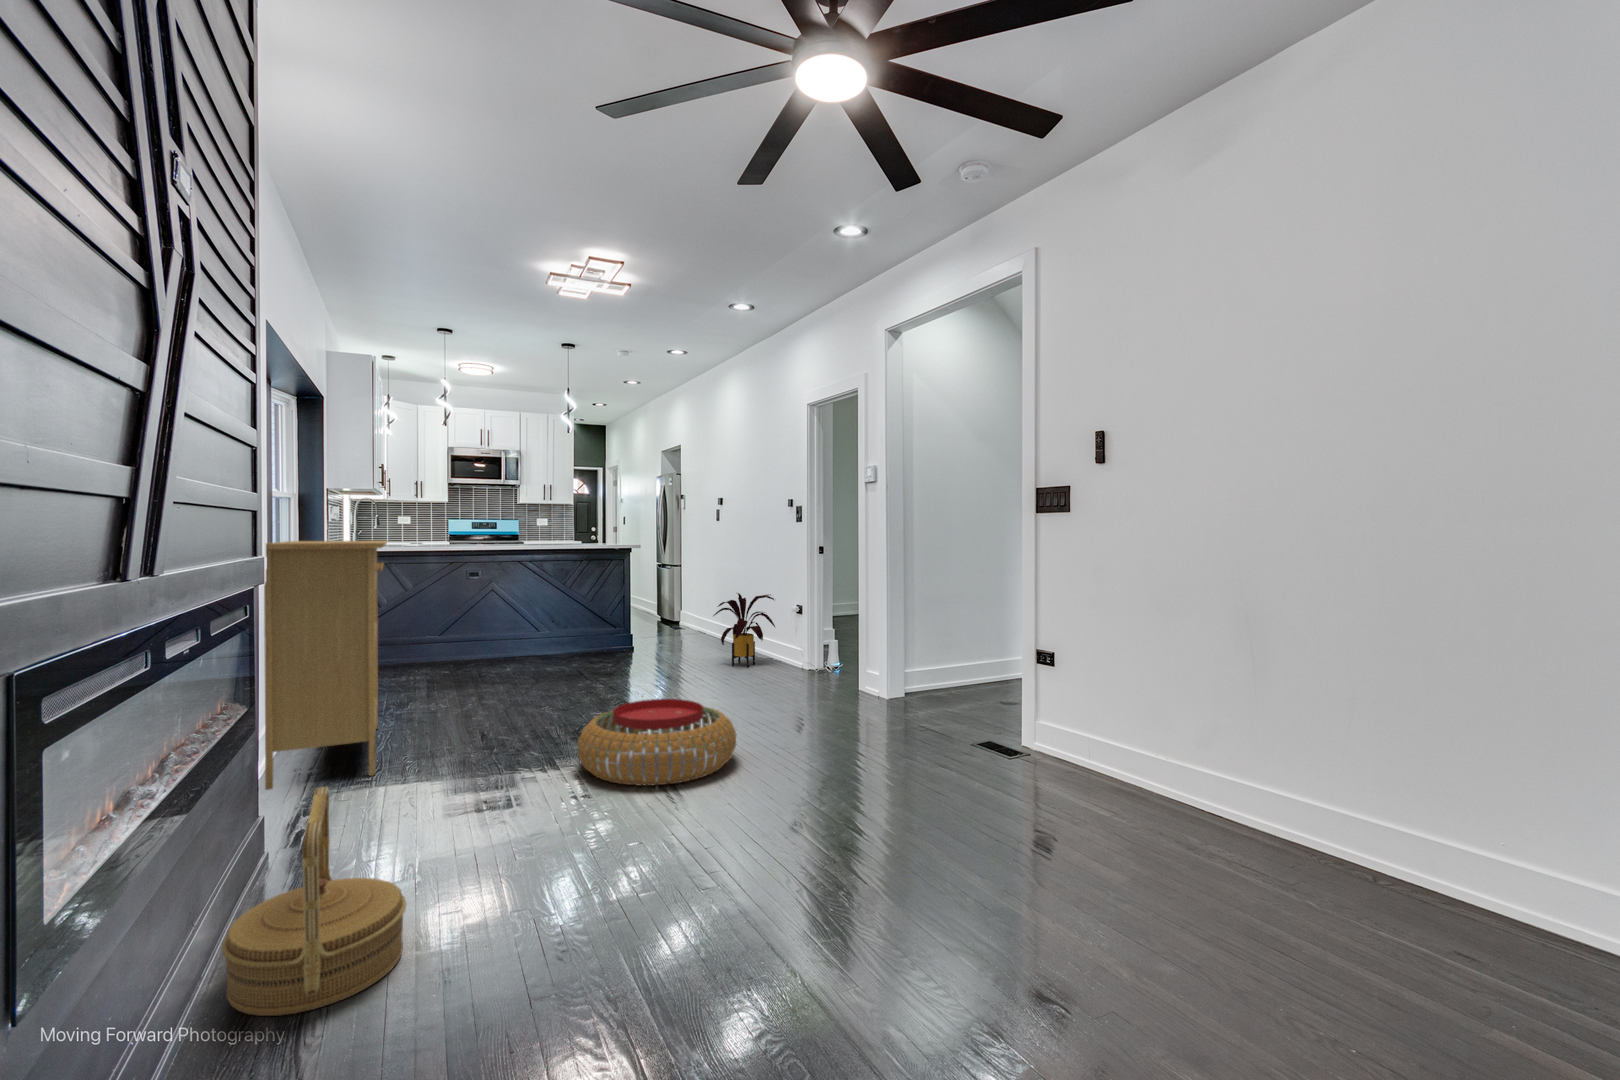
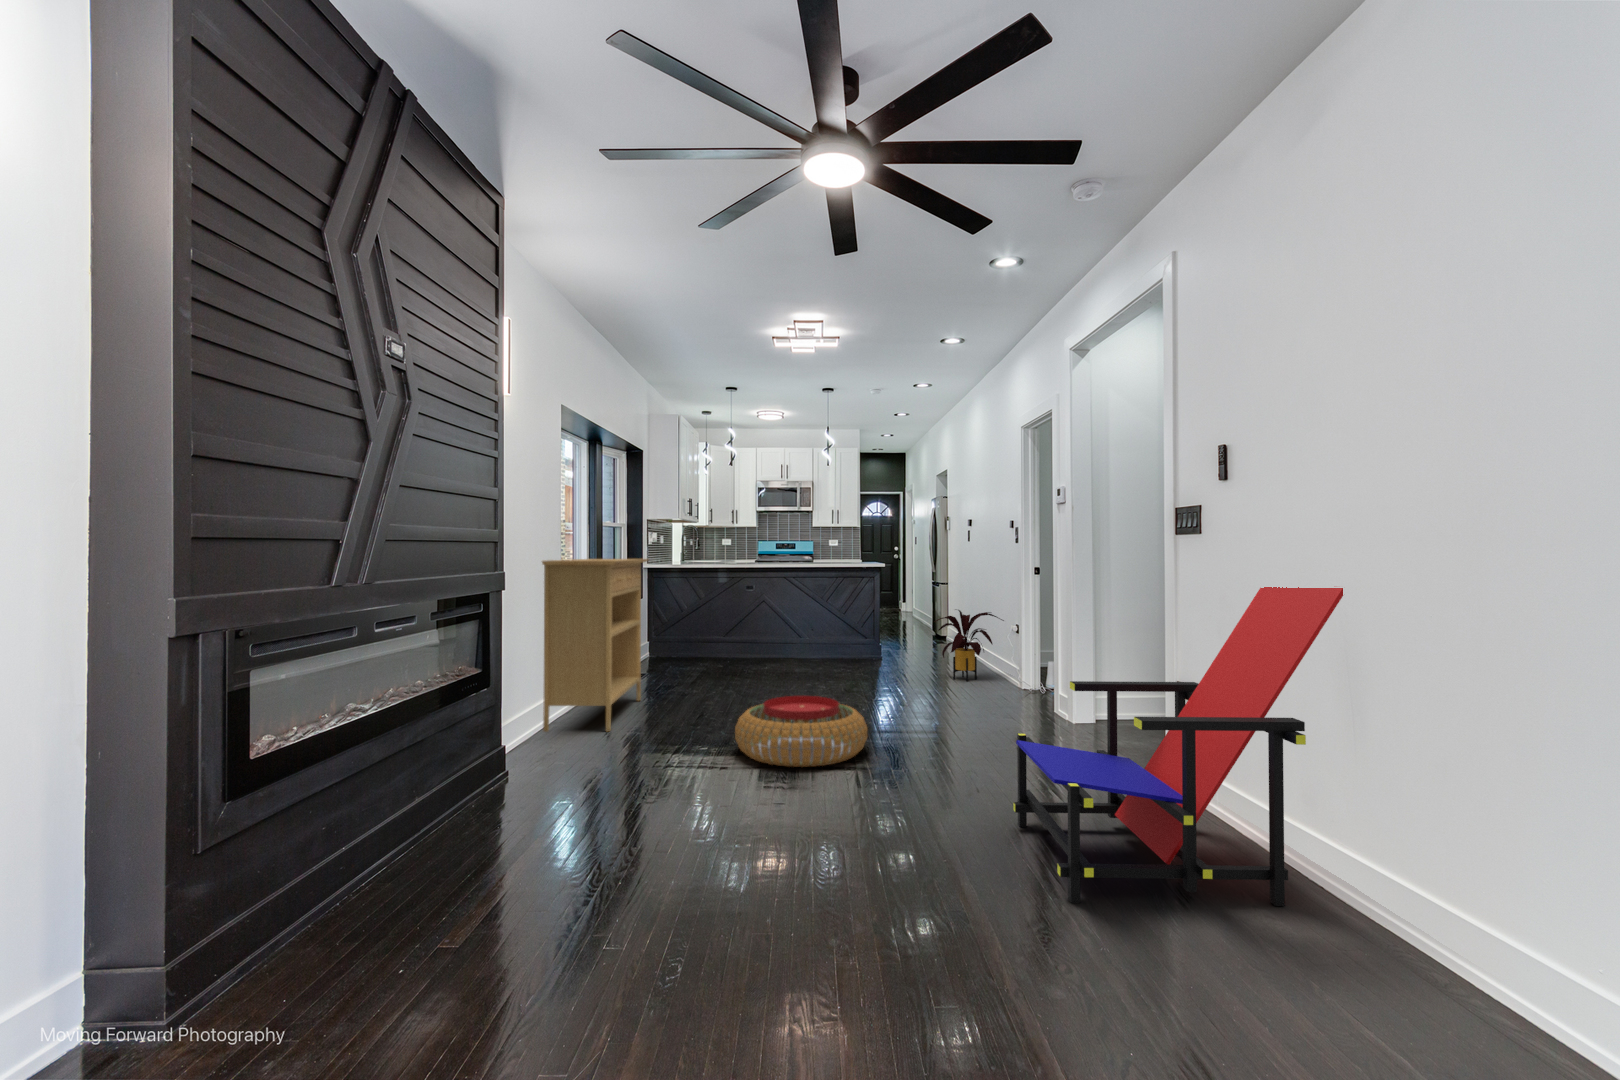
lounge chair: none [952,557,1237,875] -> present [1013,587,1343,906]
woven basket: present [222,787,406,1016] -> none [421,722,531,859]

